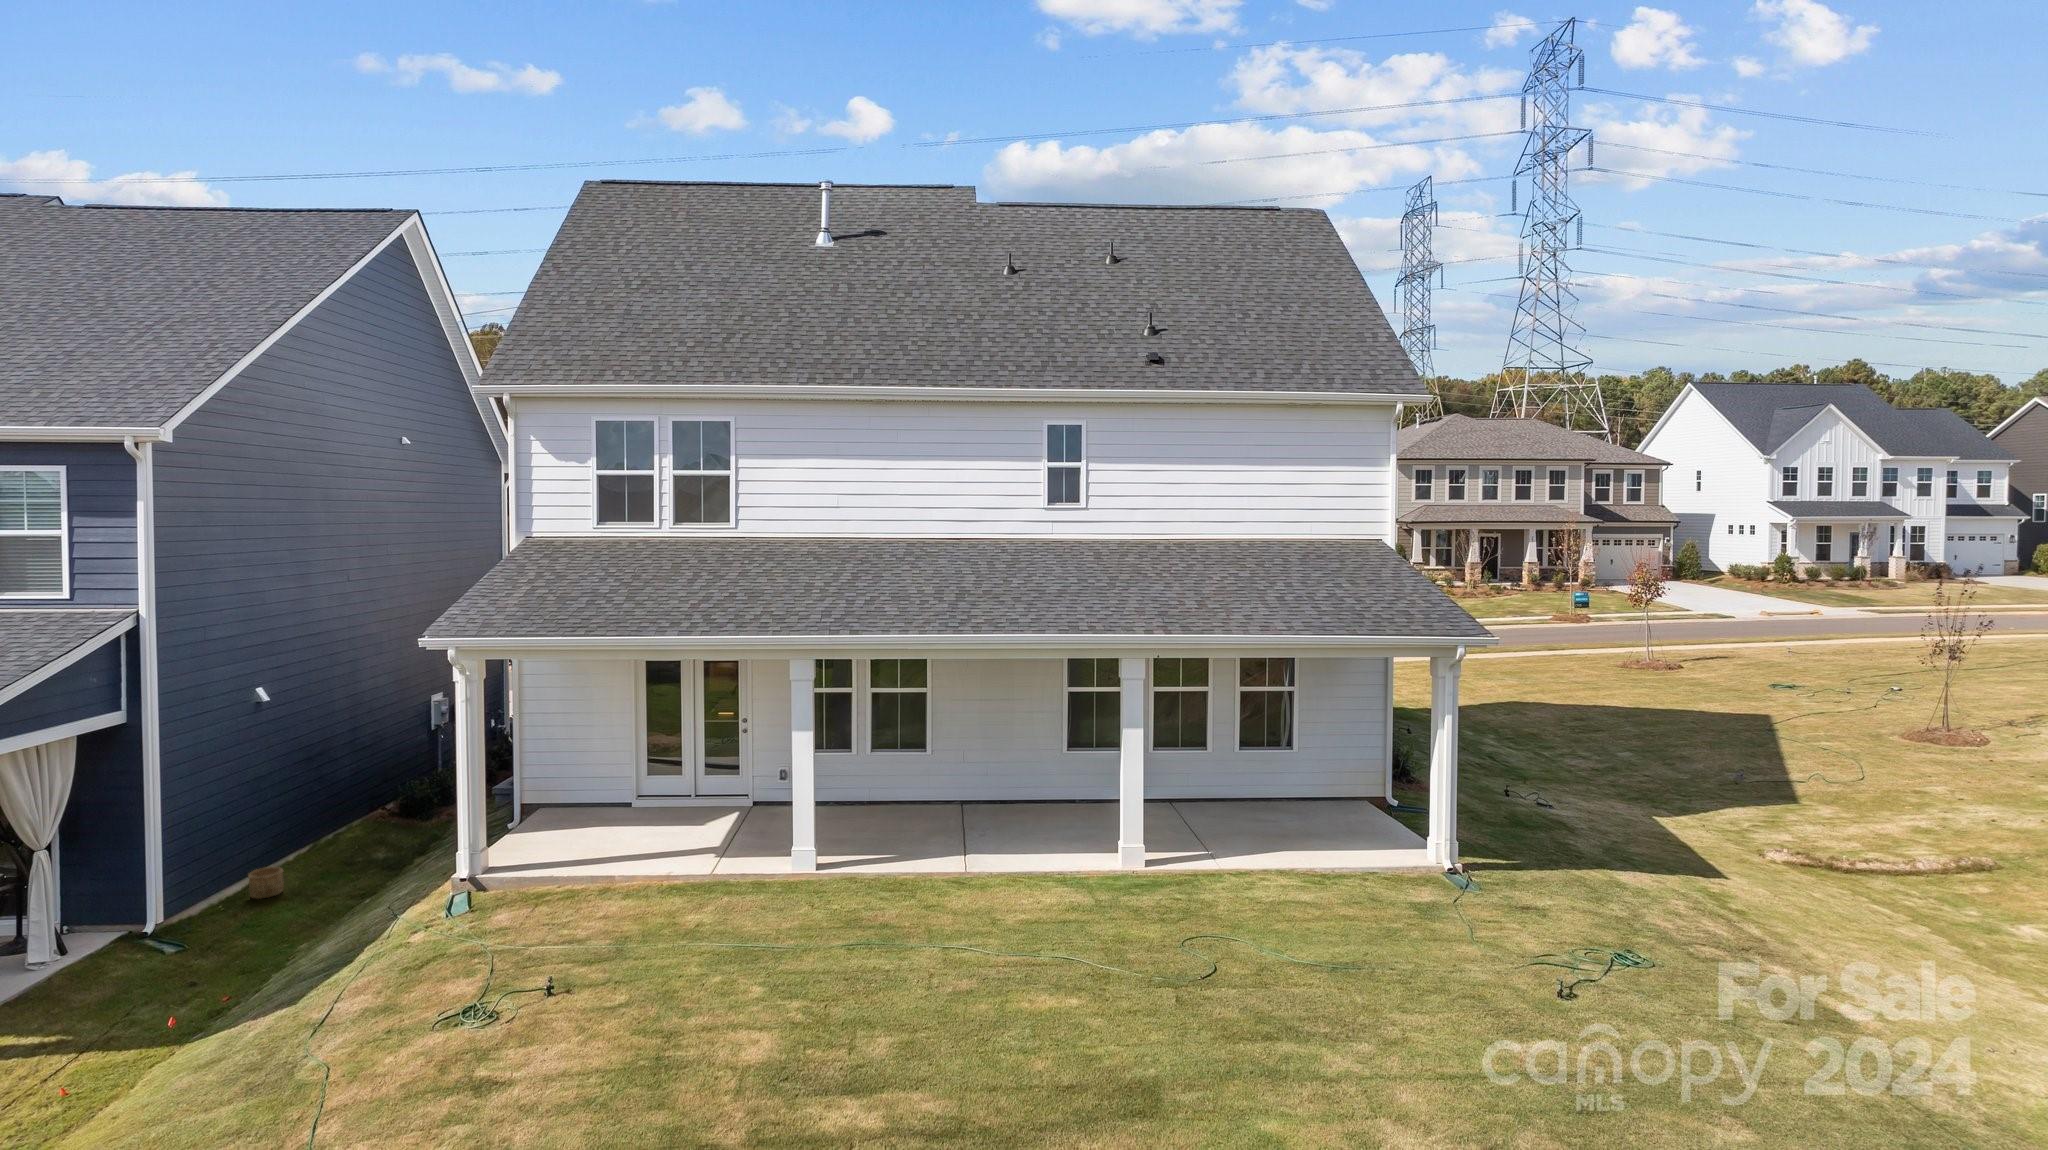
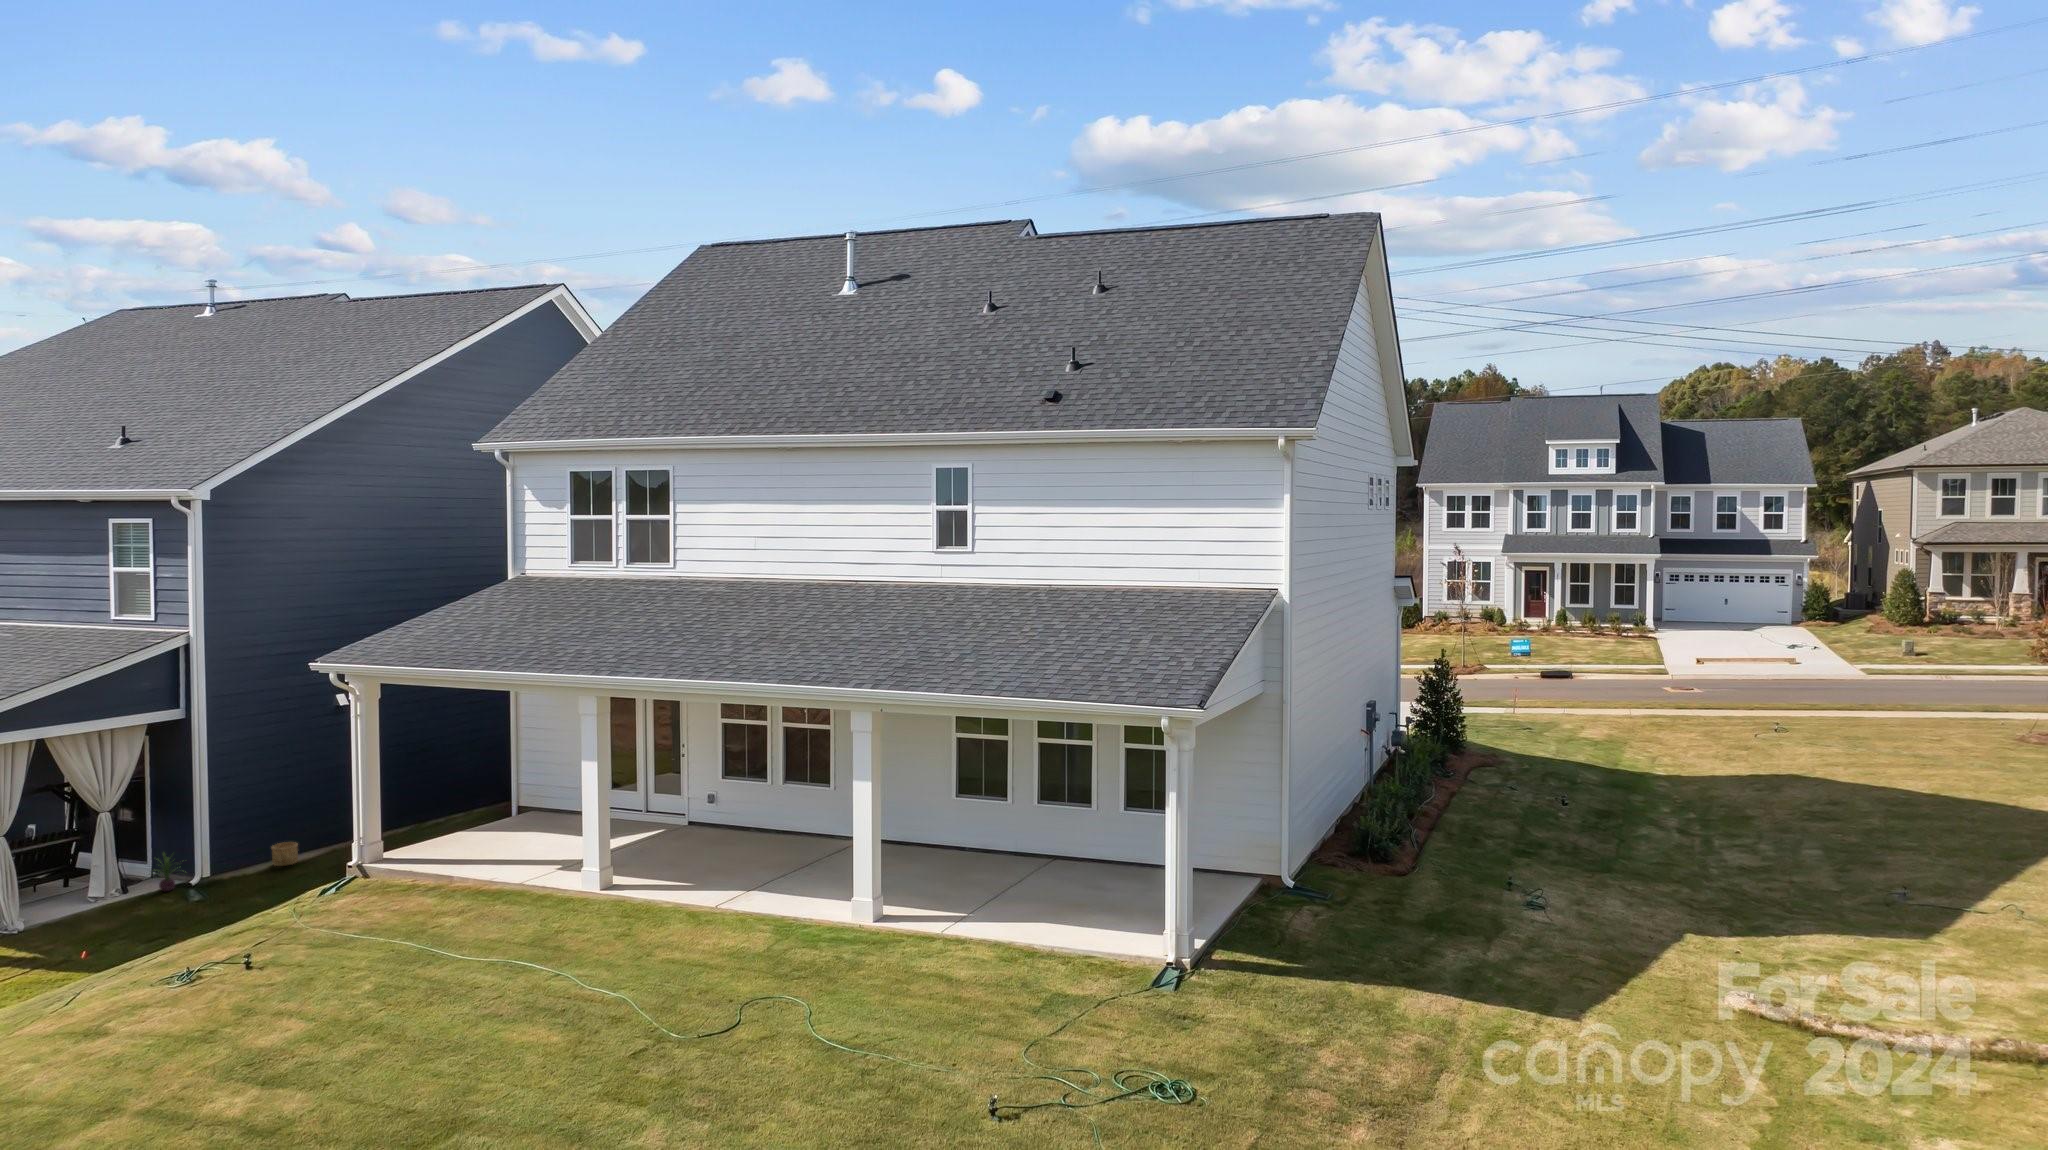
decorative plant: none [87,895,154,949] -> present [155,853,175,892]

